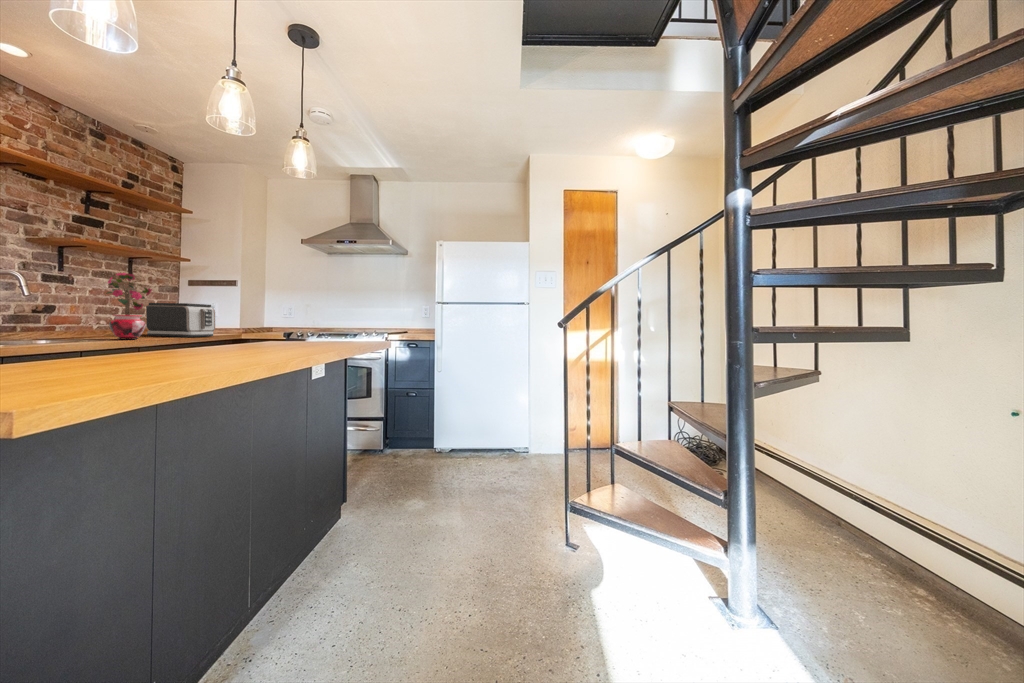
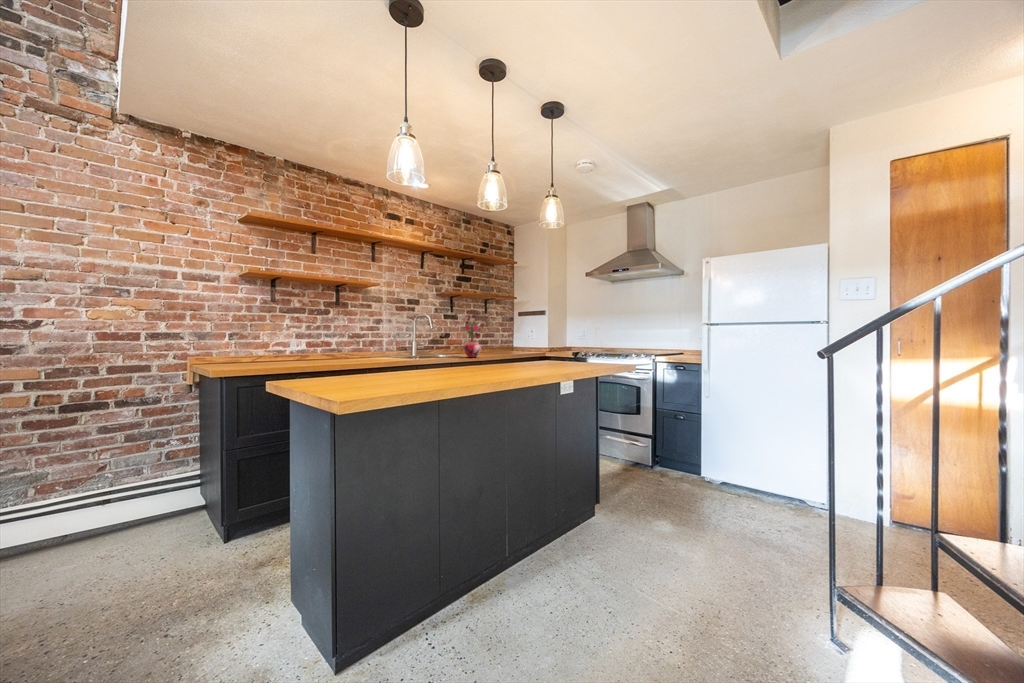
toaster: present [146,303,215,337] -> none [486,331,523,355]

